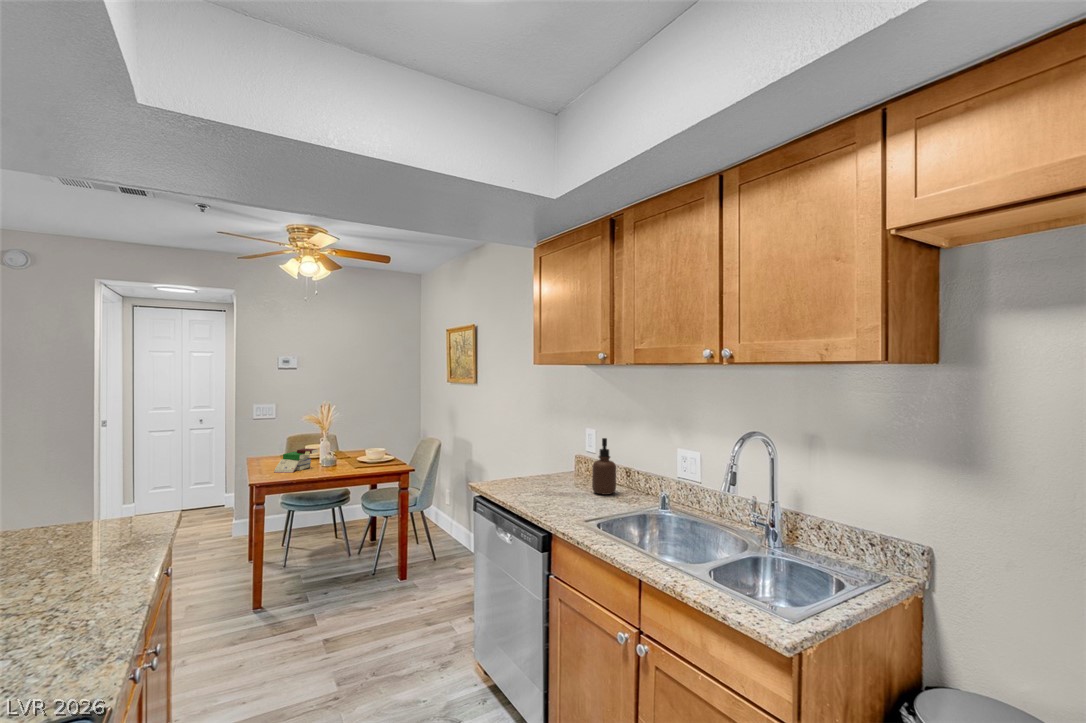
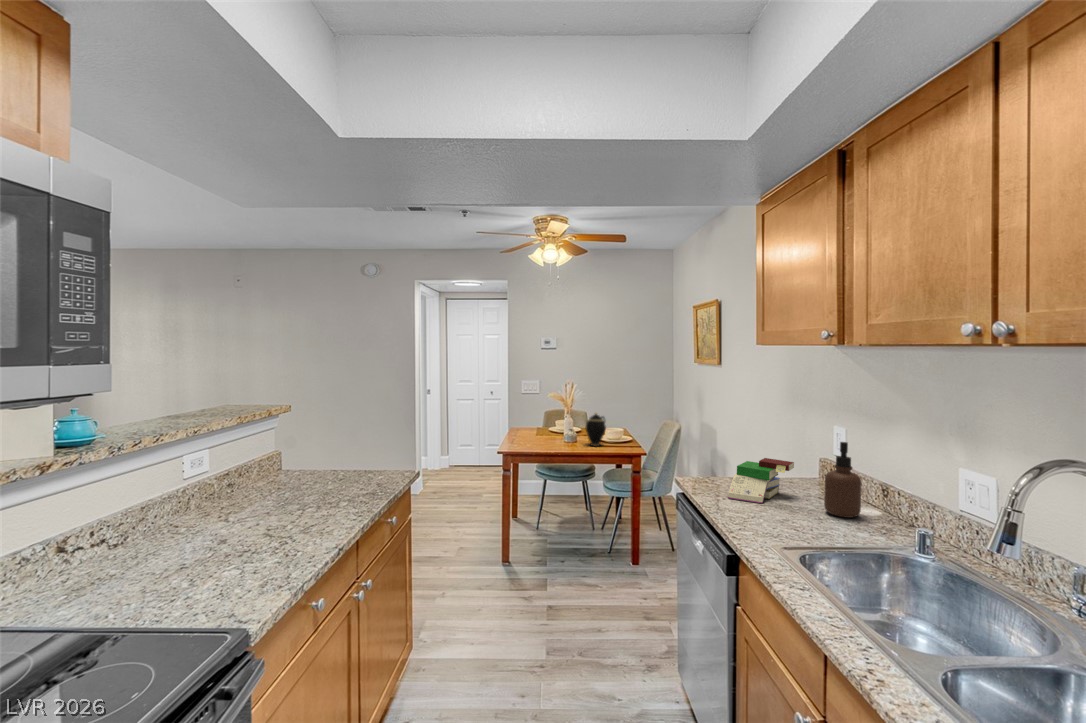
teapot: none [348,432,370,468] -> present [586,413,606,447]
book: present [274,449,318,473] -> present [728,458,794,503]

